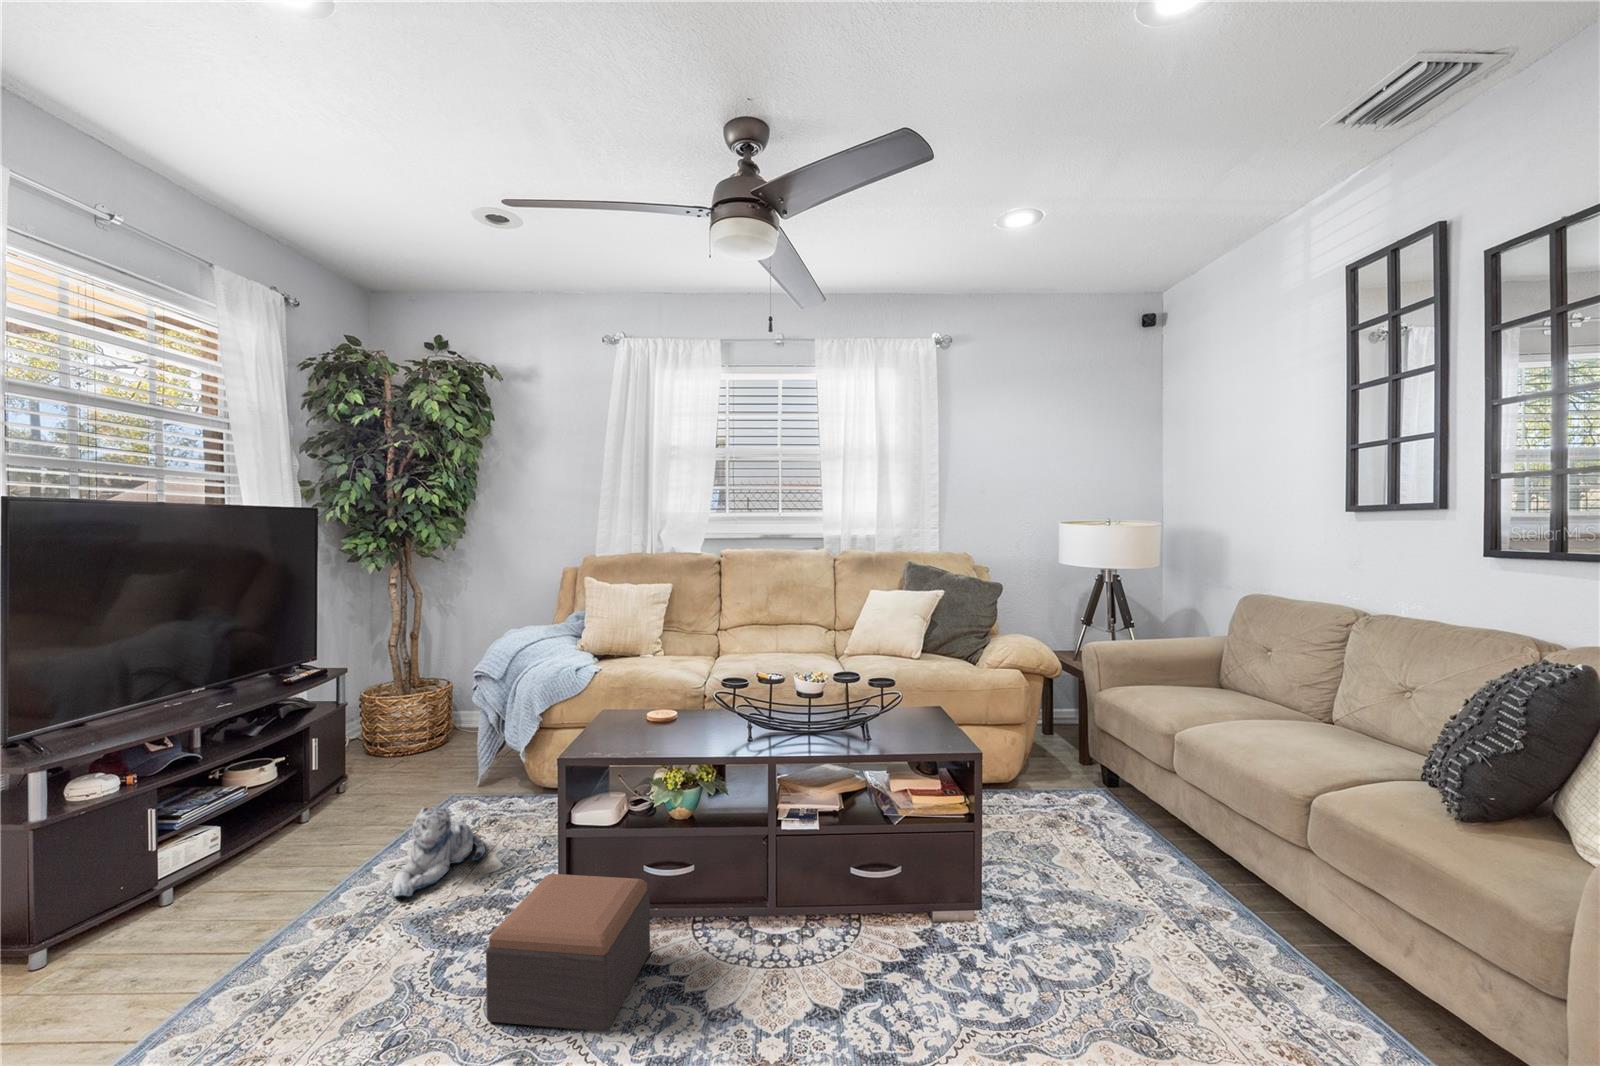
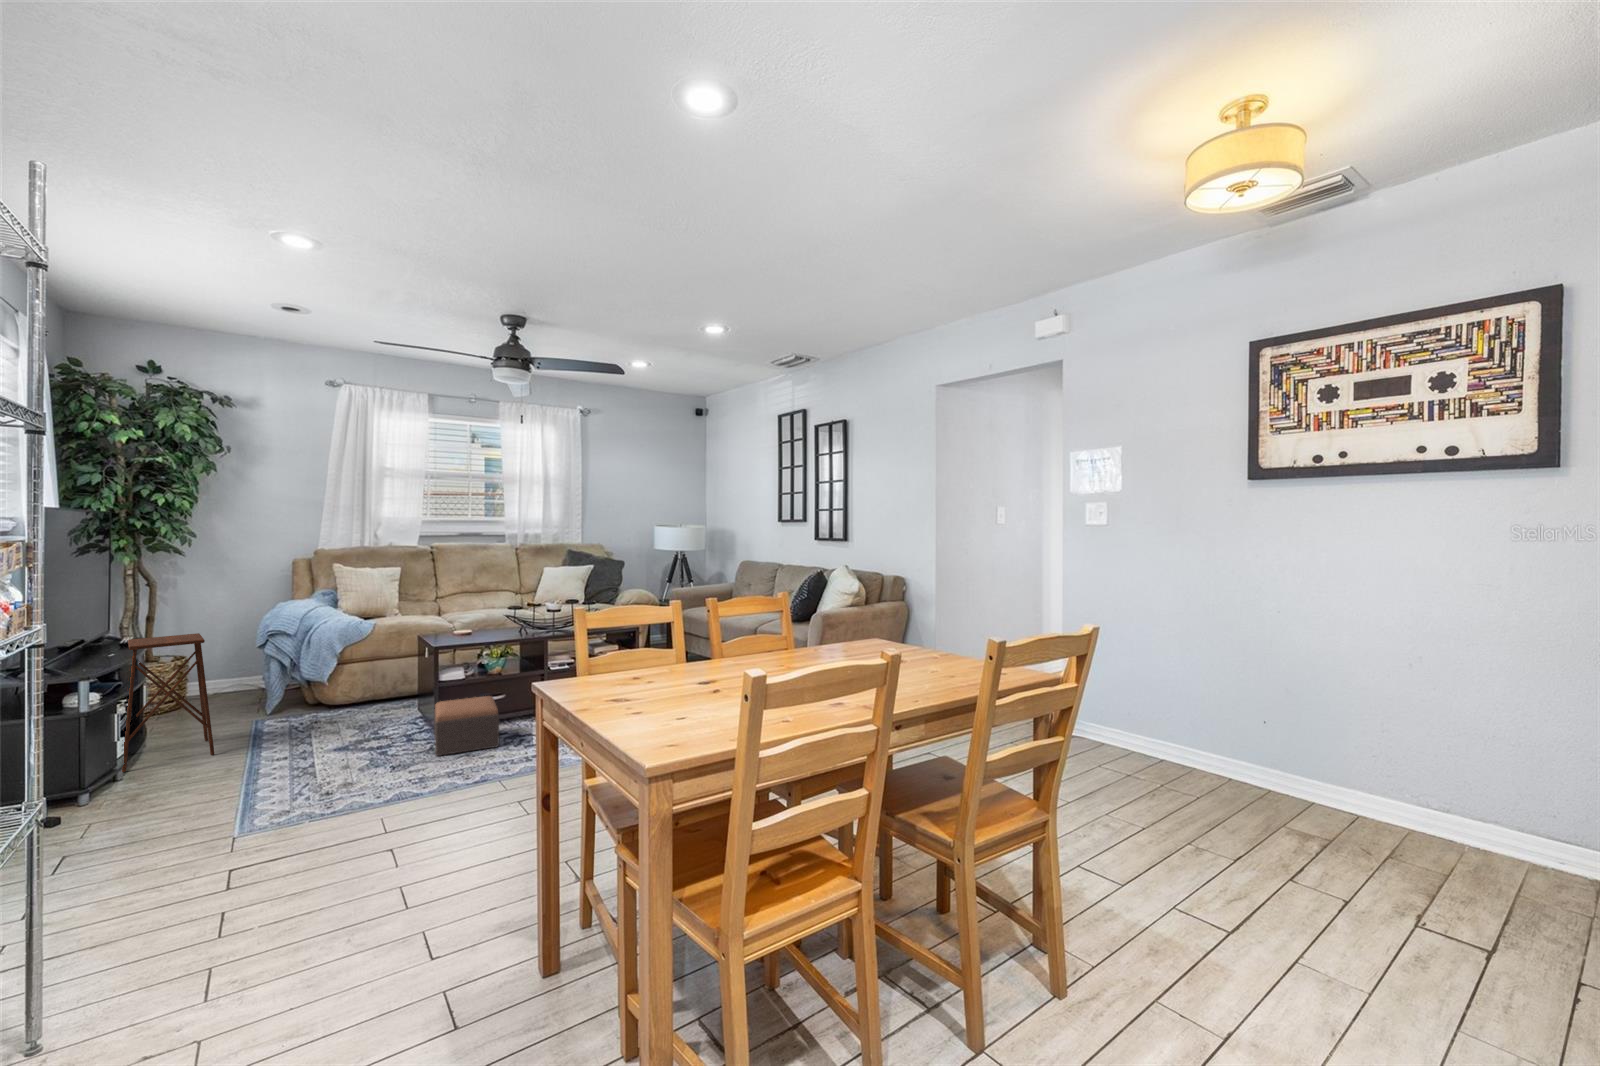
side table: none [200,679,355,883] -> present [122,633,214,772]
plush toy: present [392,807,485,897] -> none [292,699,341,748]

